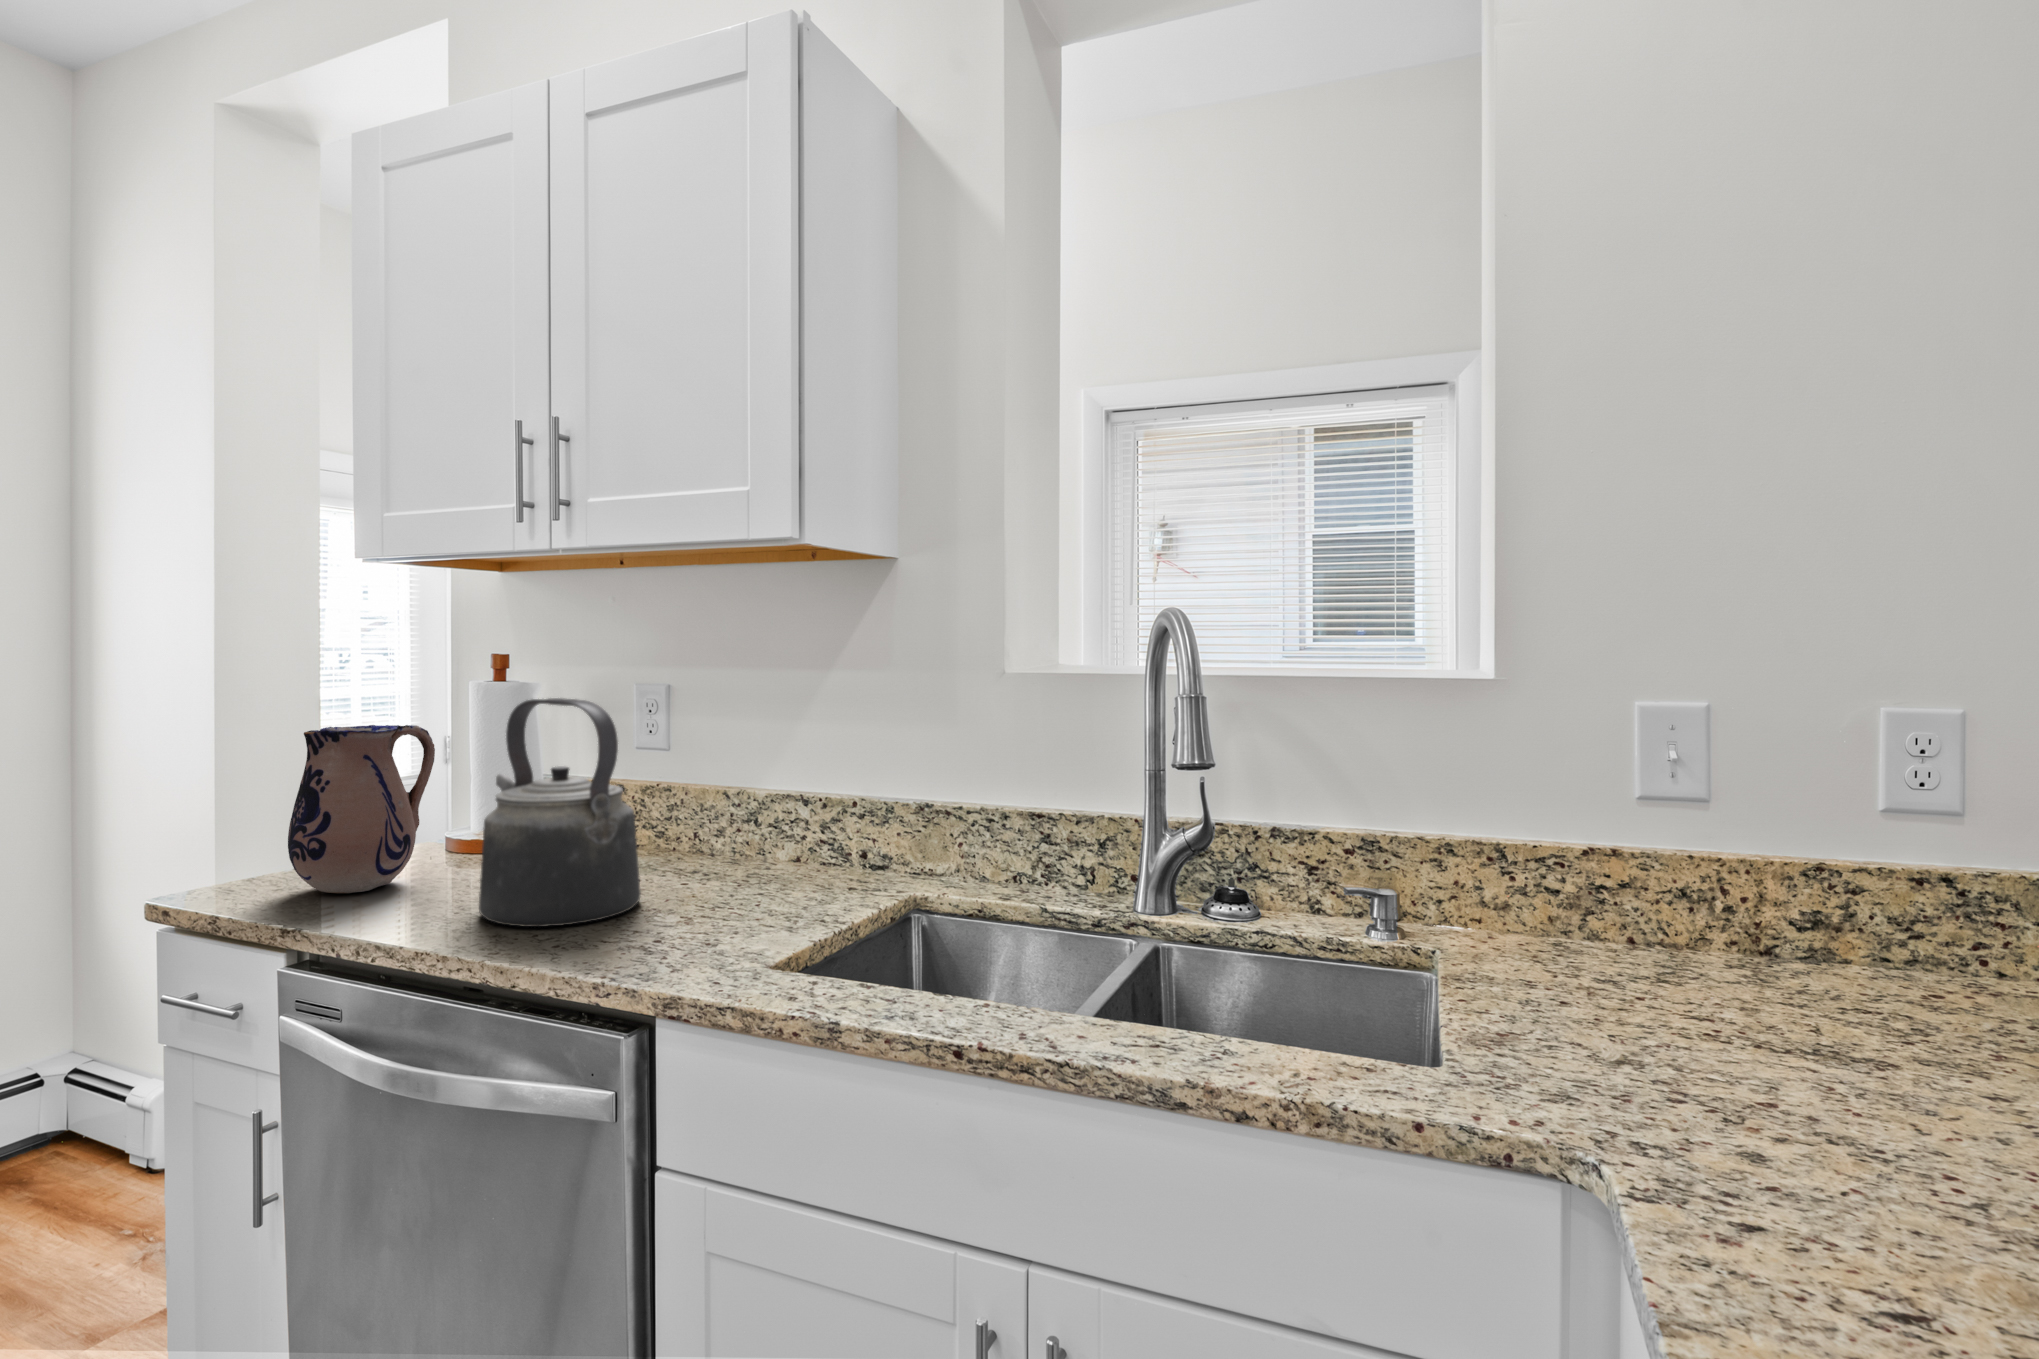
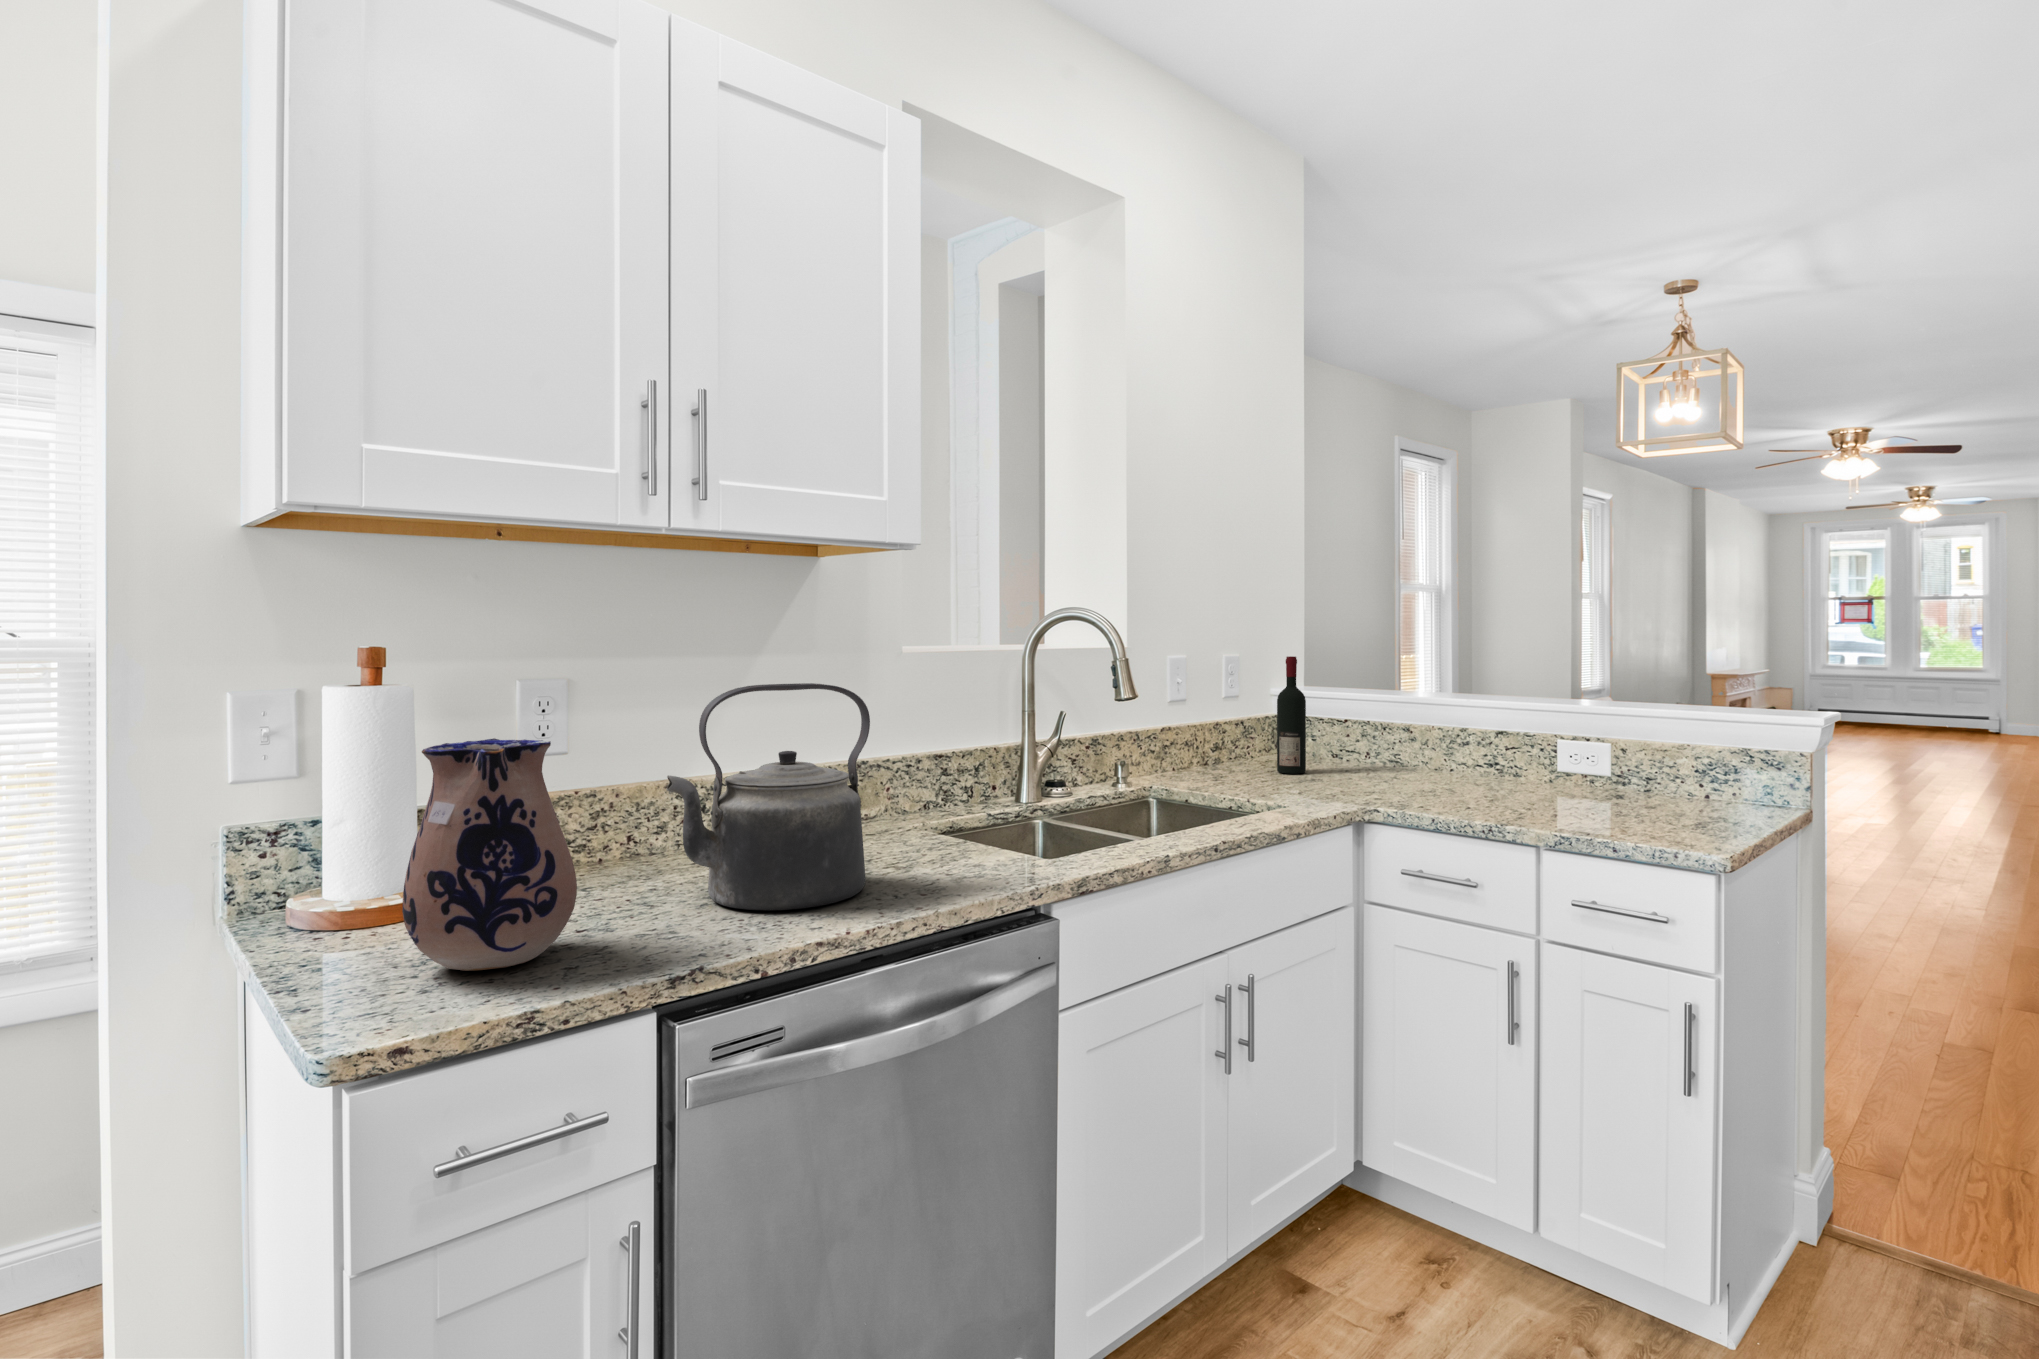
wine bottle: none [1860,719,1960,1044] -> present [1277,656,1306,774]

